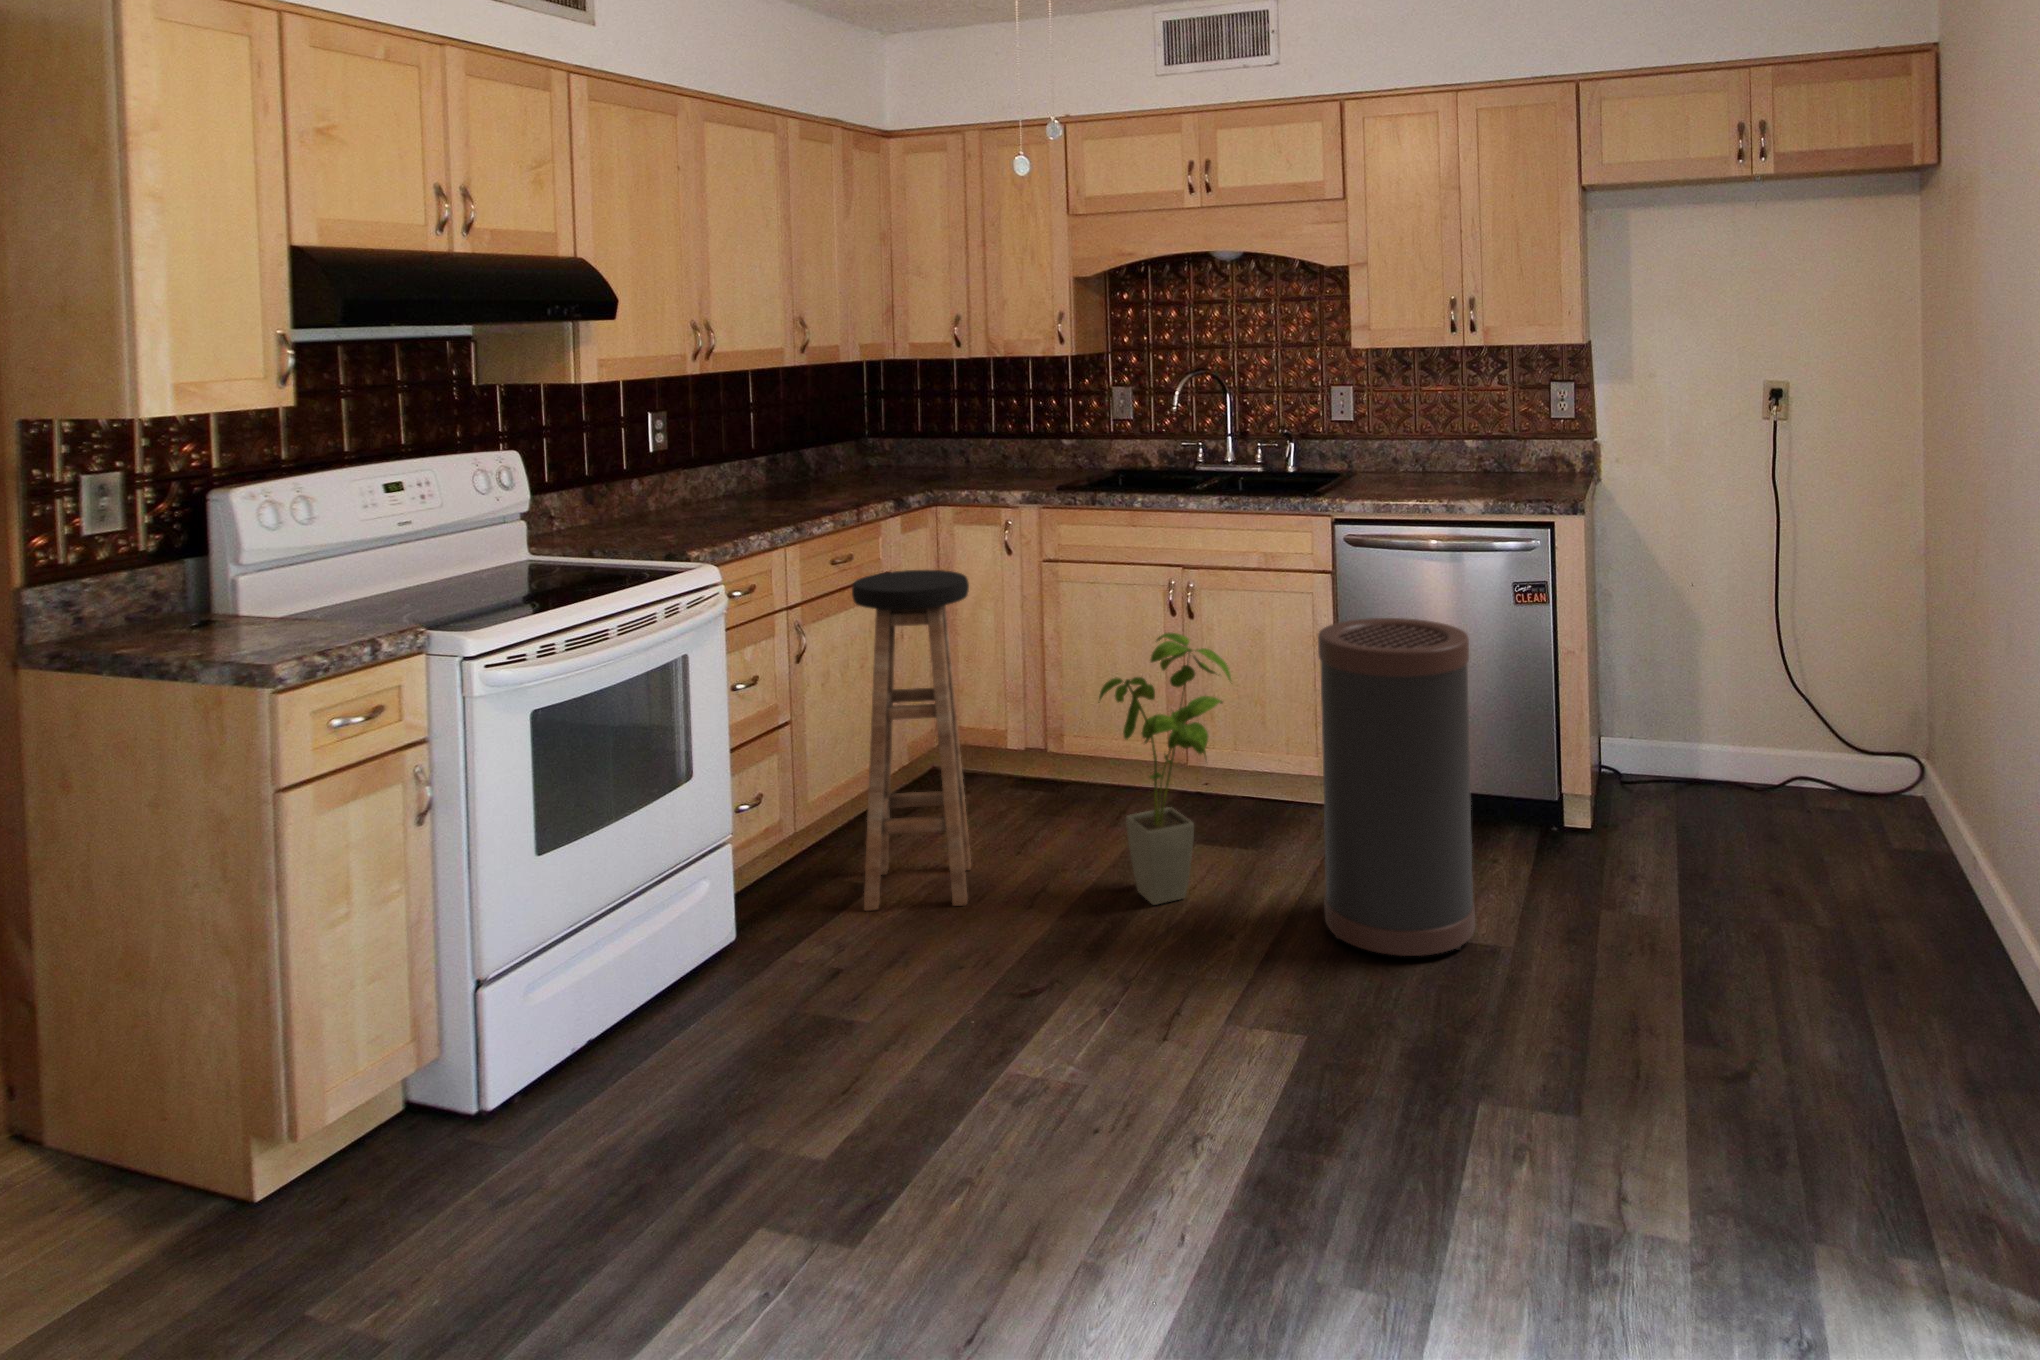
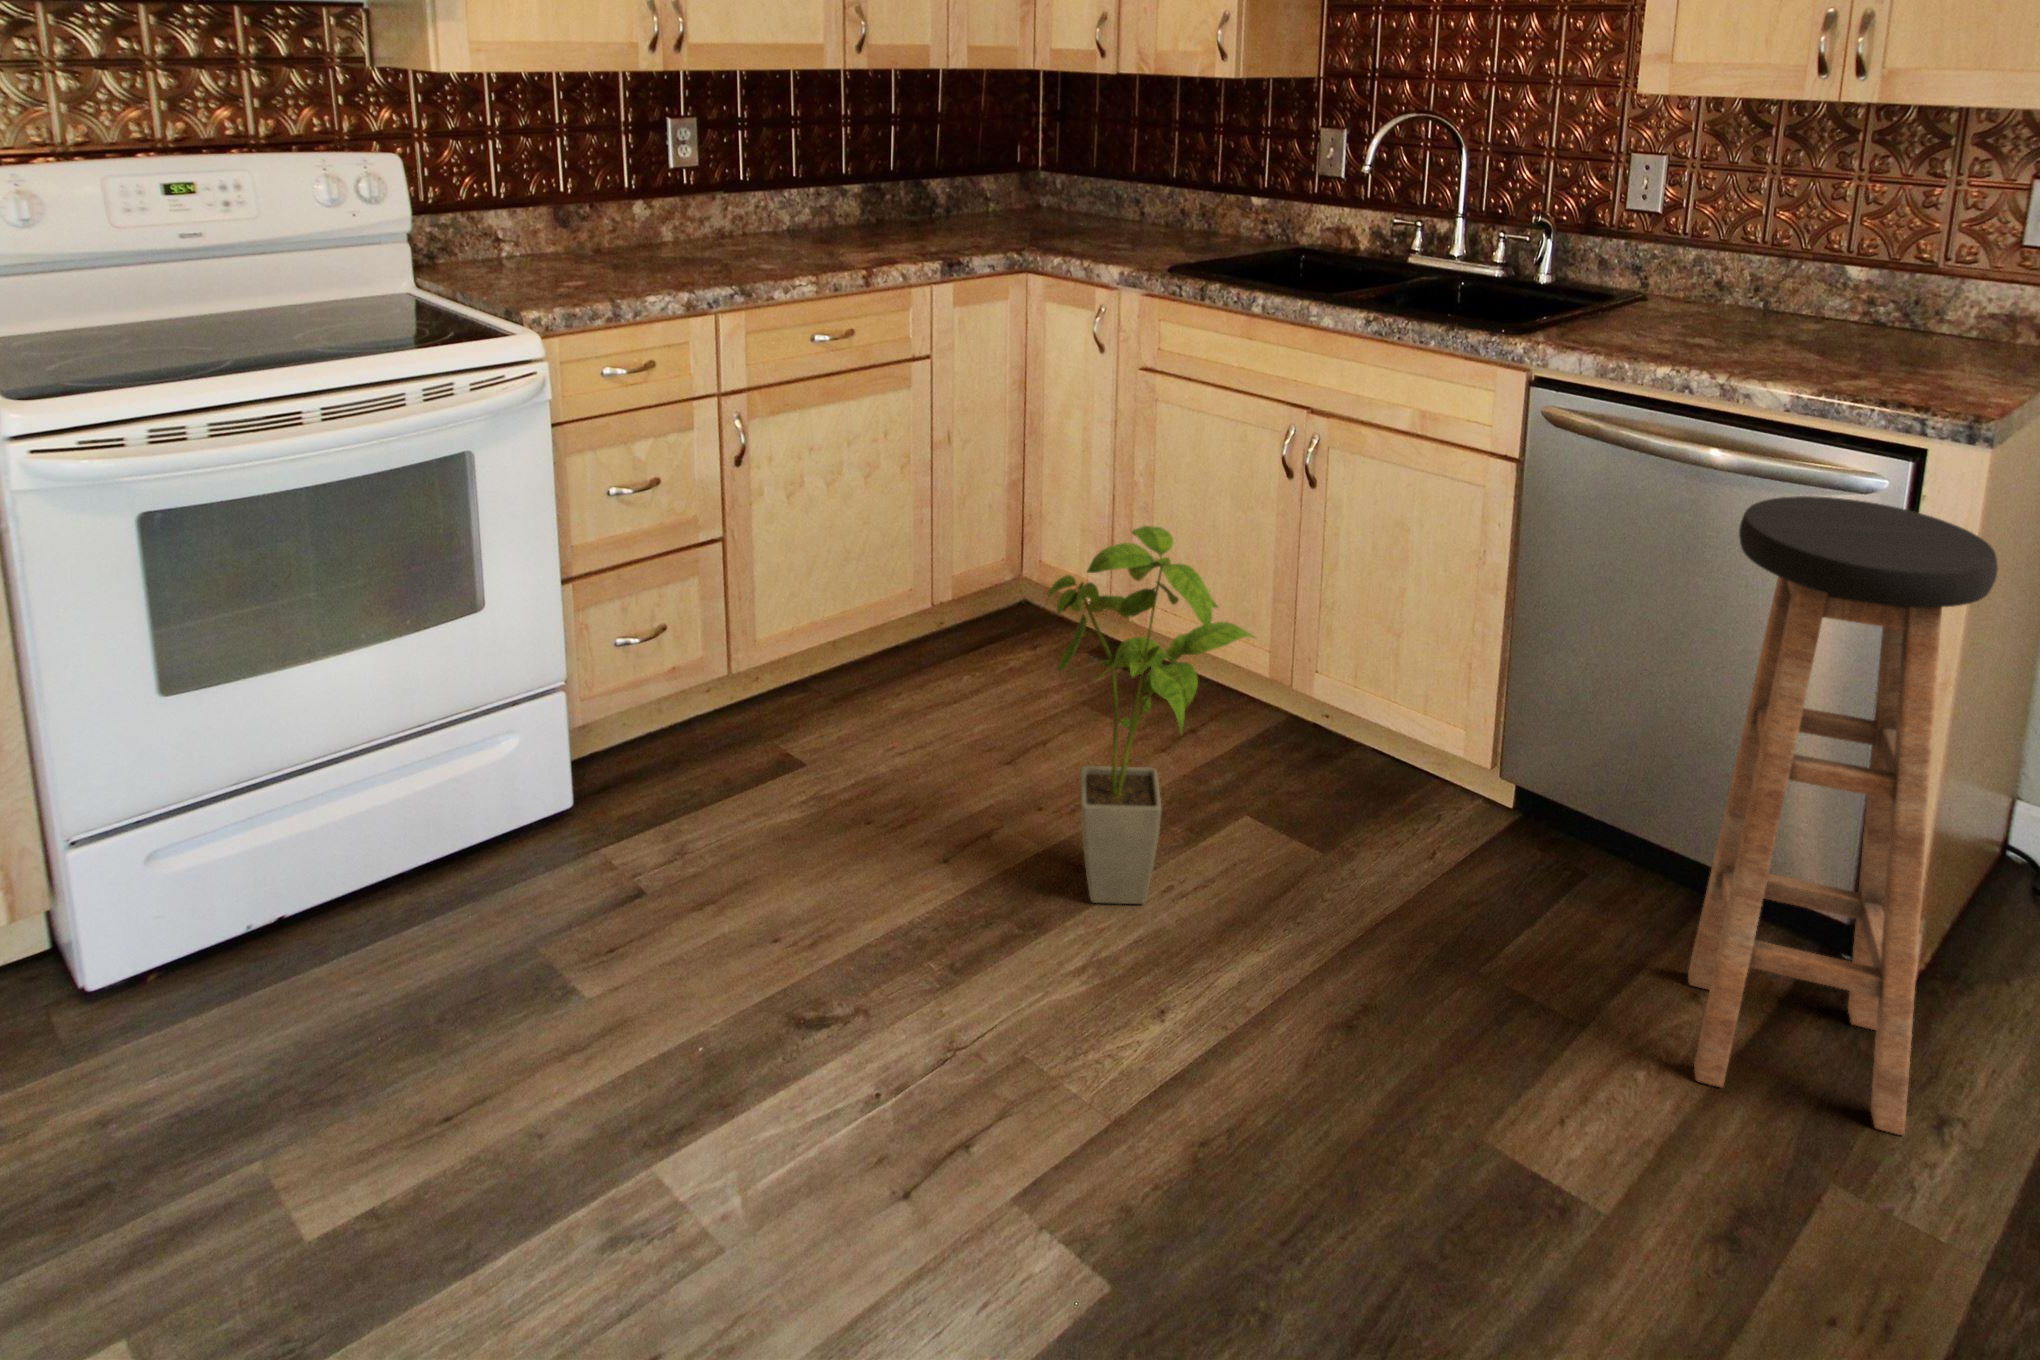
bar stool: present [852,570,971,911] -> present [1688,496,1998,1135]
trash can: present [1318,618,1475,956] -> none [1294,570,1598,1166]

